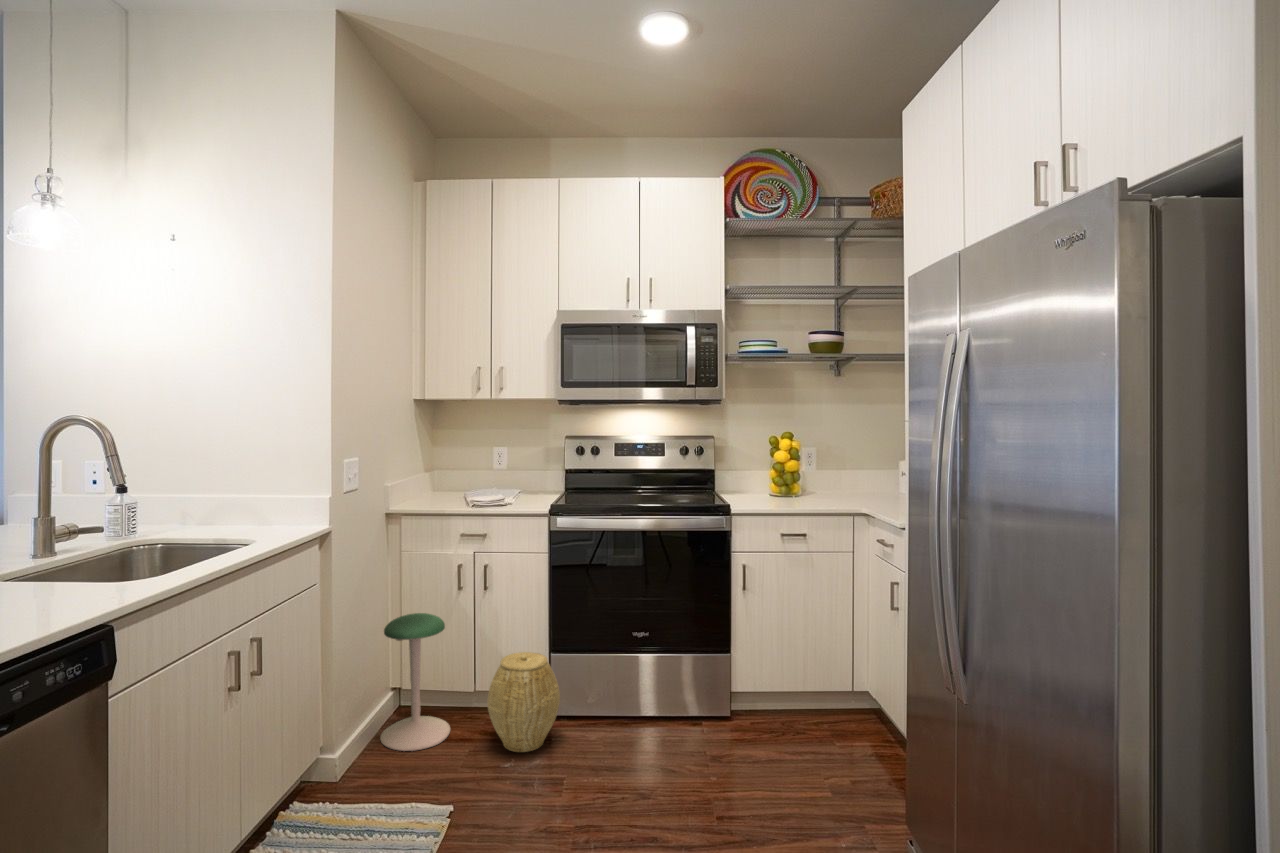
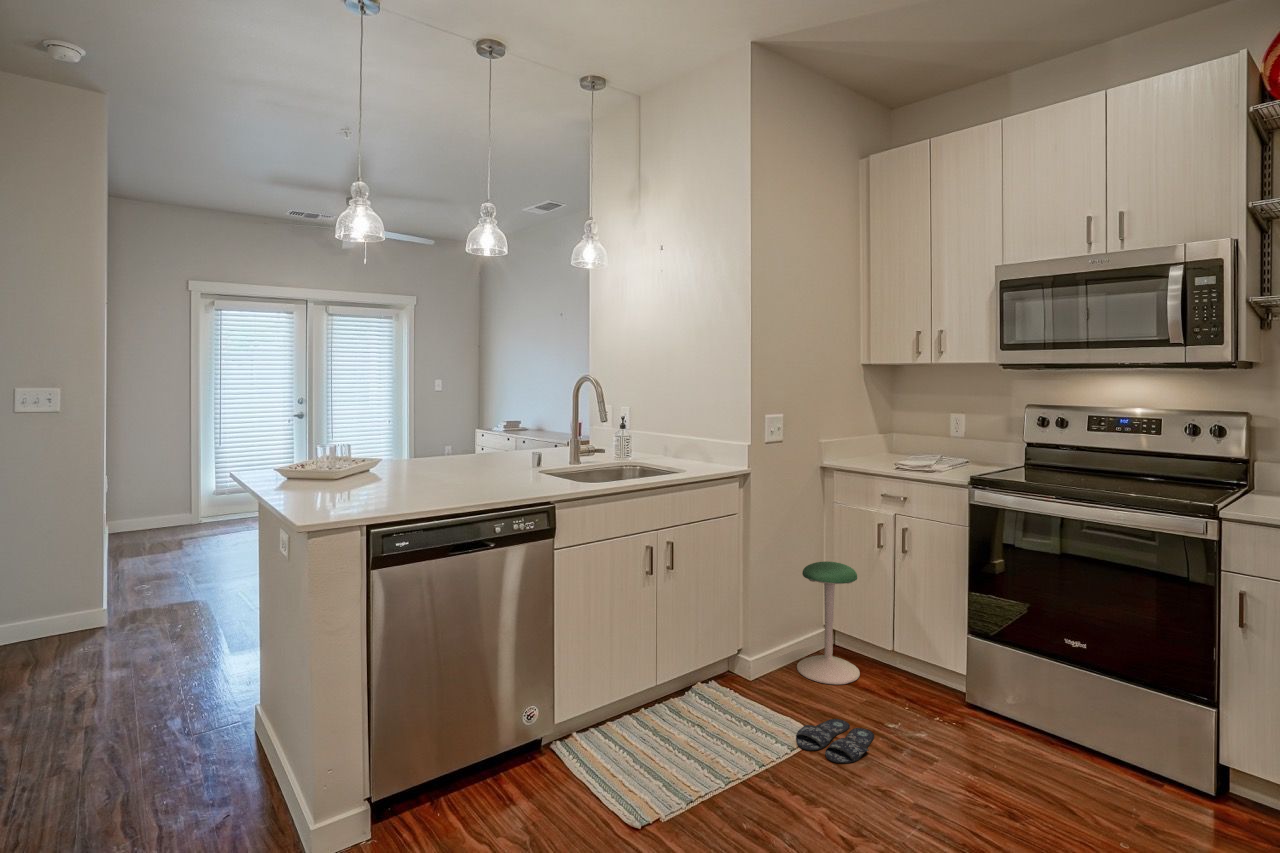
woven basket: present [487,652,560,752] -> none [882,620,961,721]
slippers: none [434,781,511,831] -> present [796,719,874,763]

